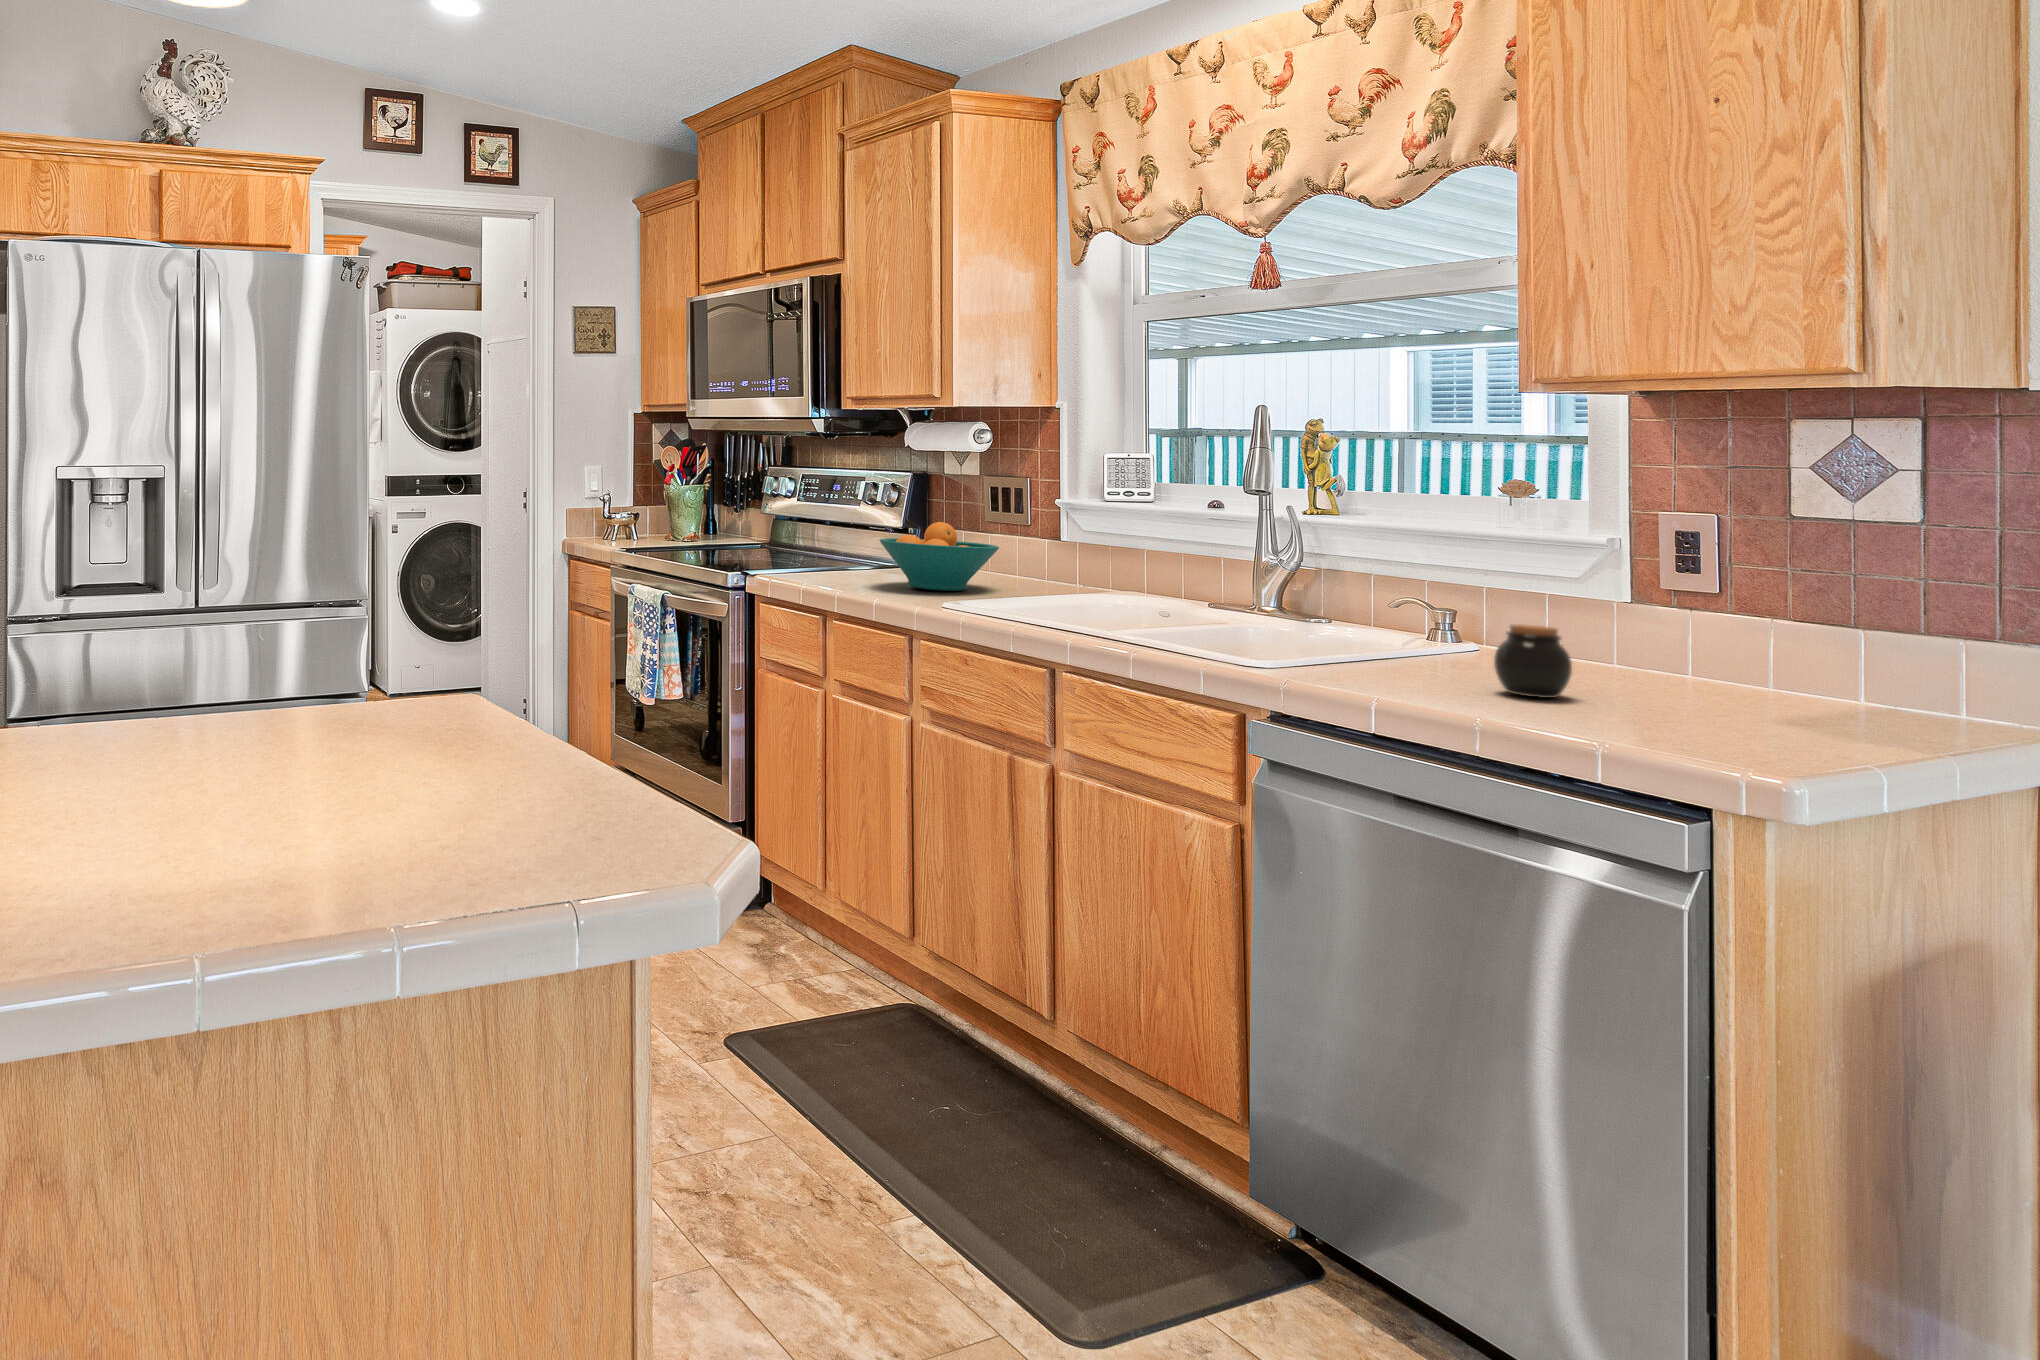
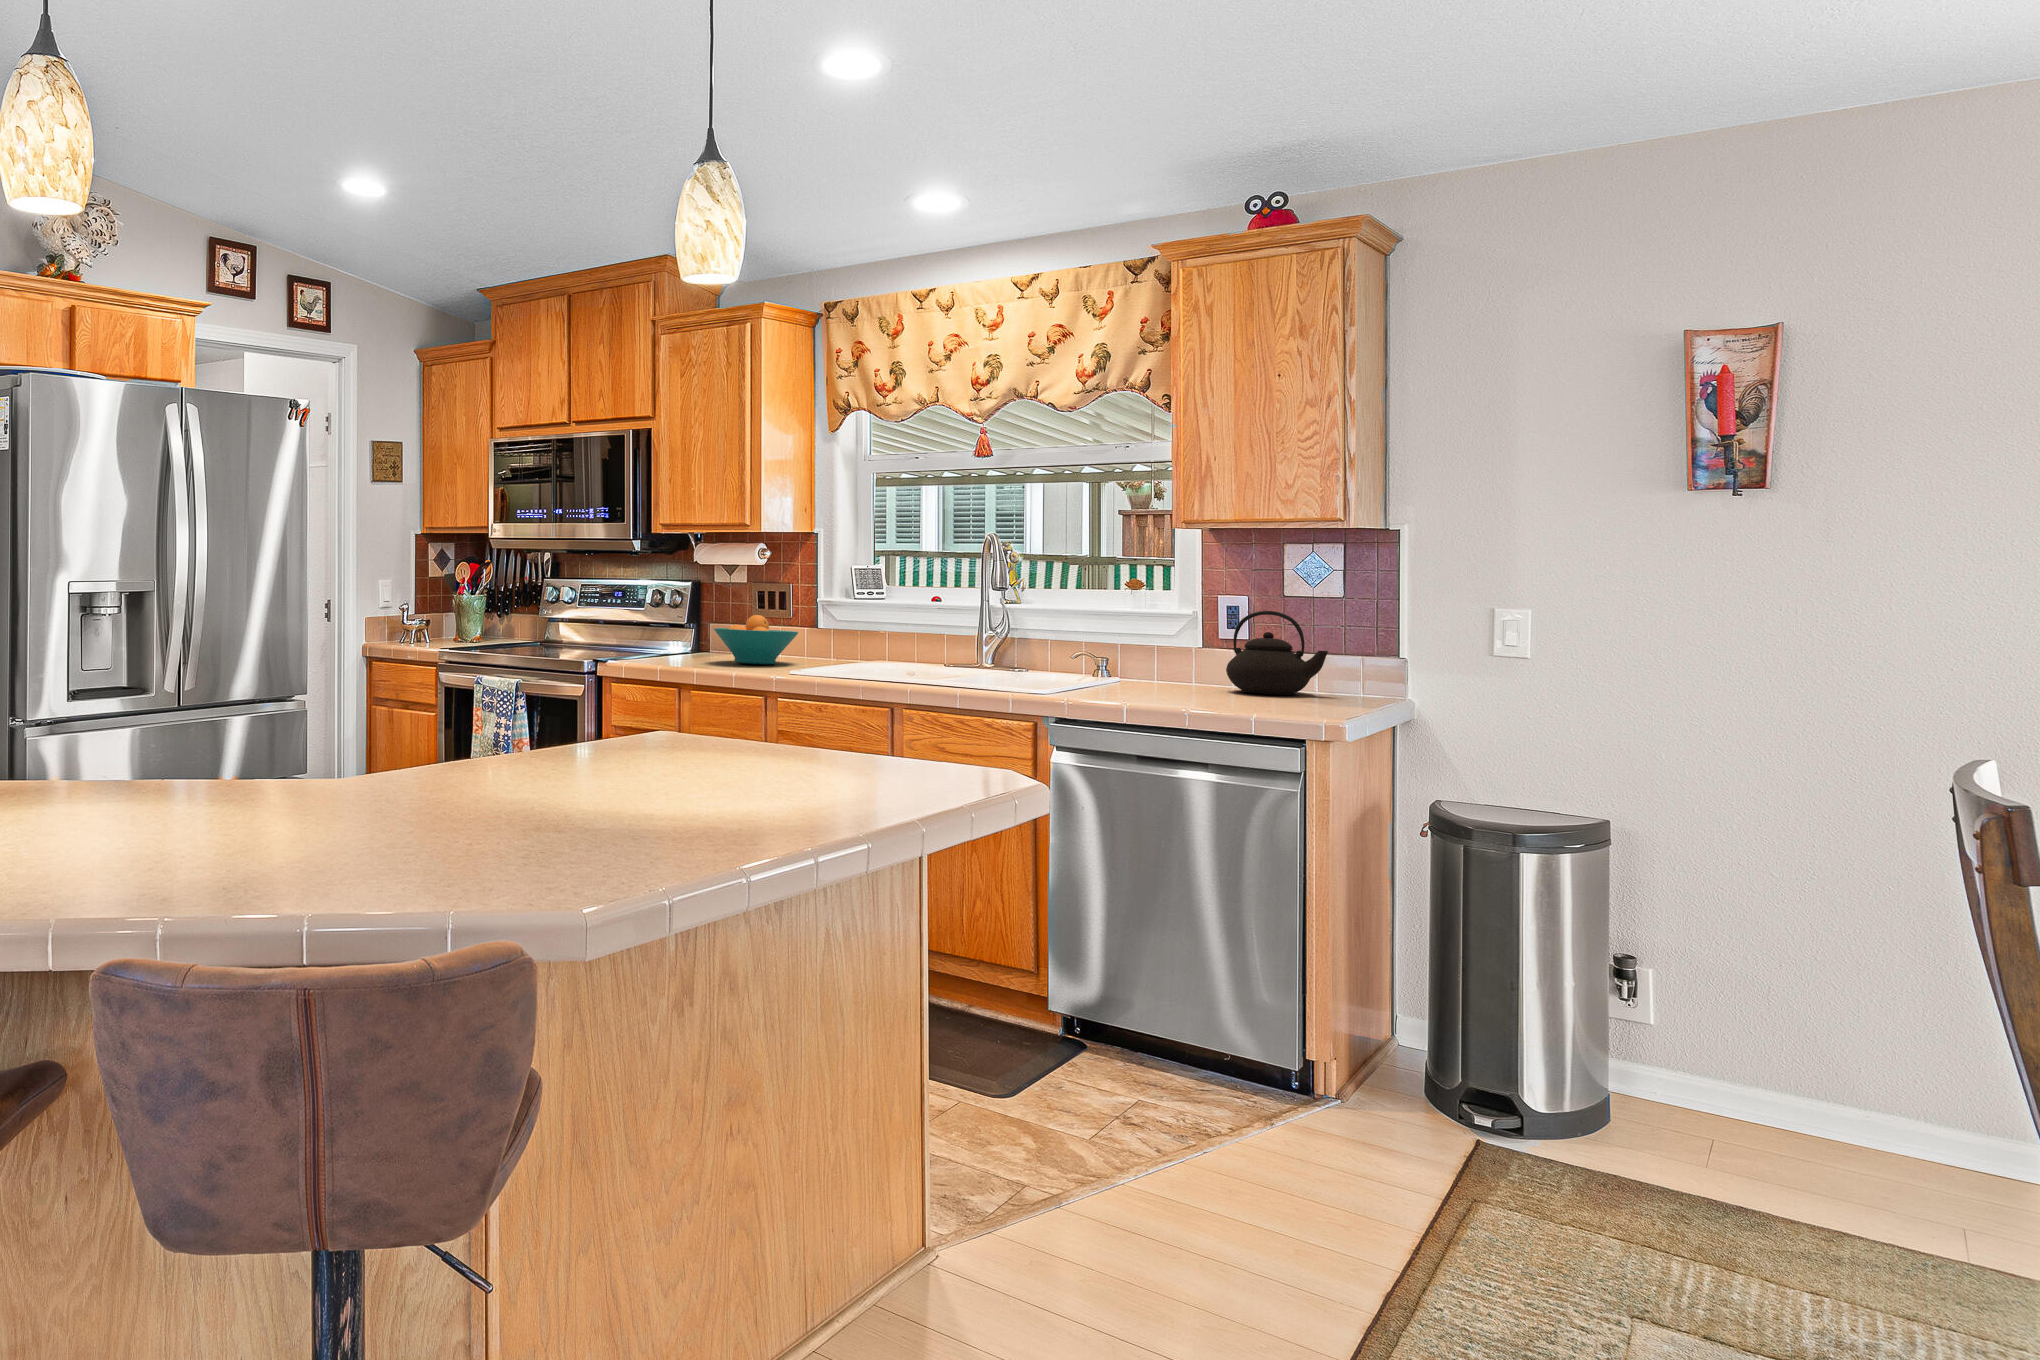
teapot: none [1633,546,1850,707] -> present [1226,611,1328,695]
jar: present [1494,624,1572,698] -> none [1172,657,1211,696]

